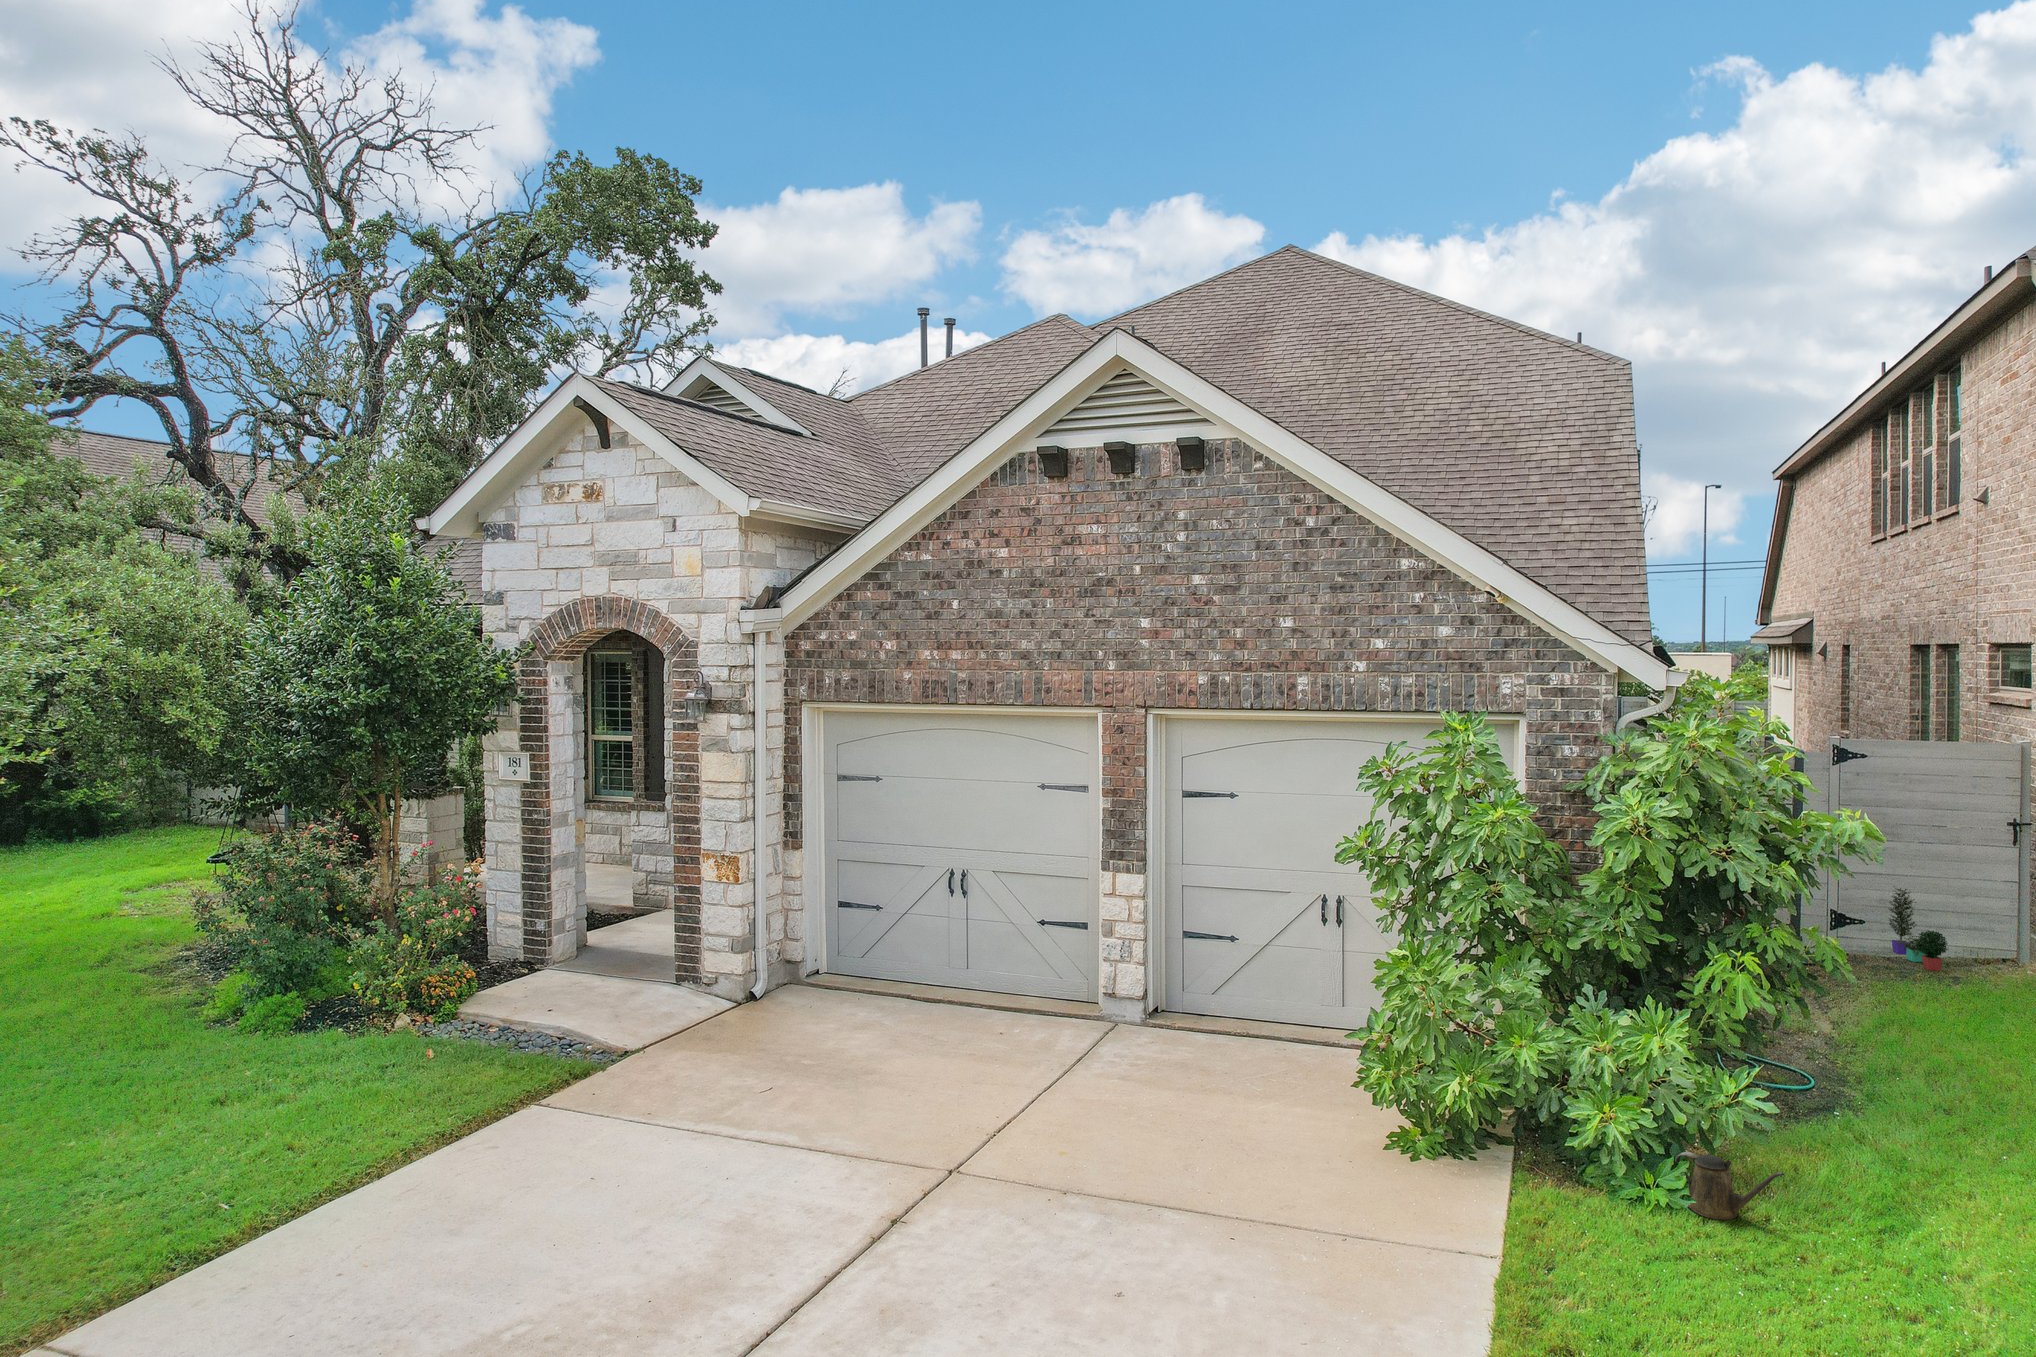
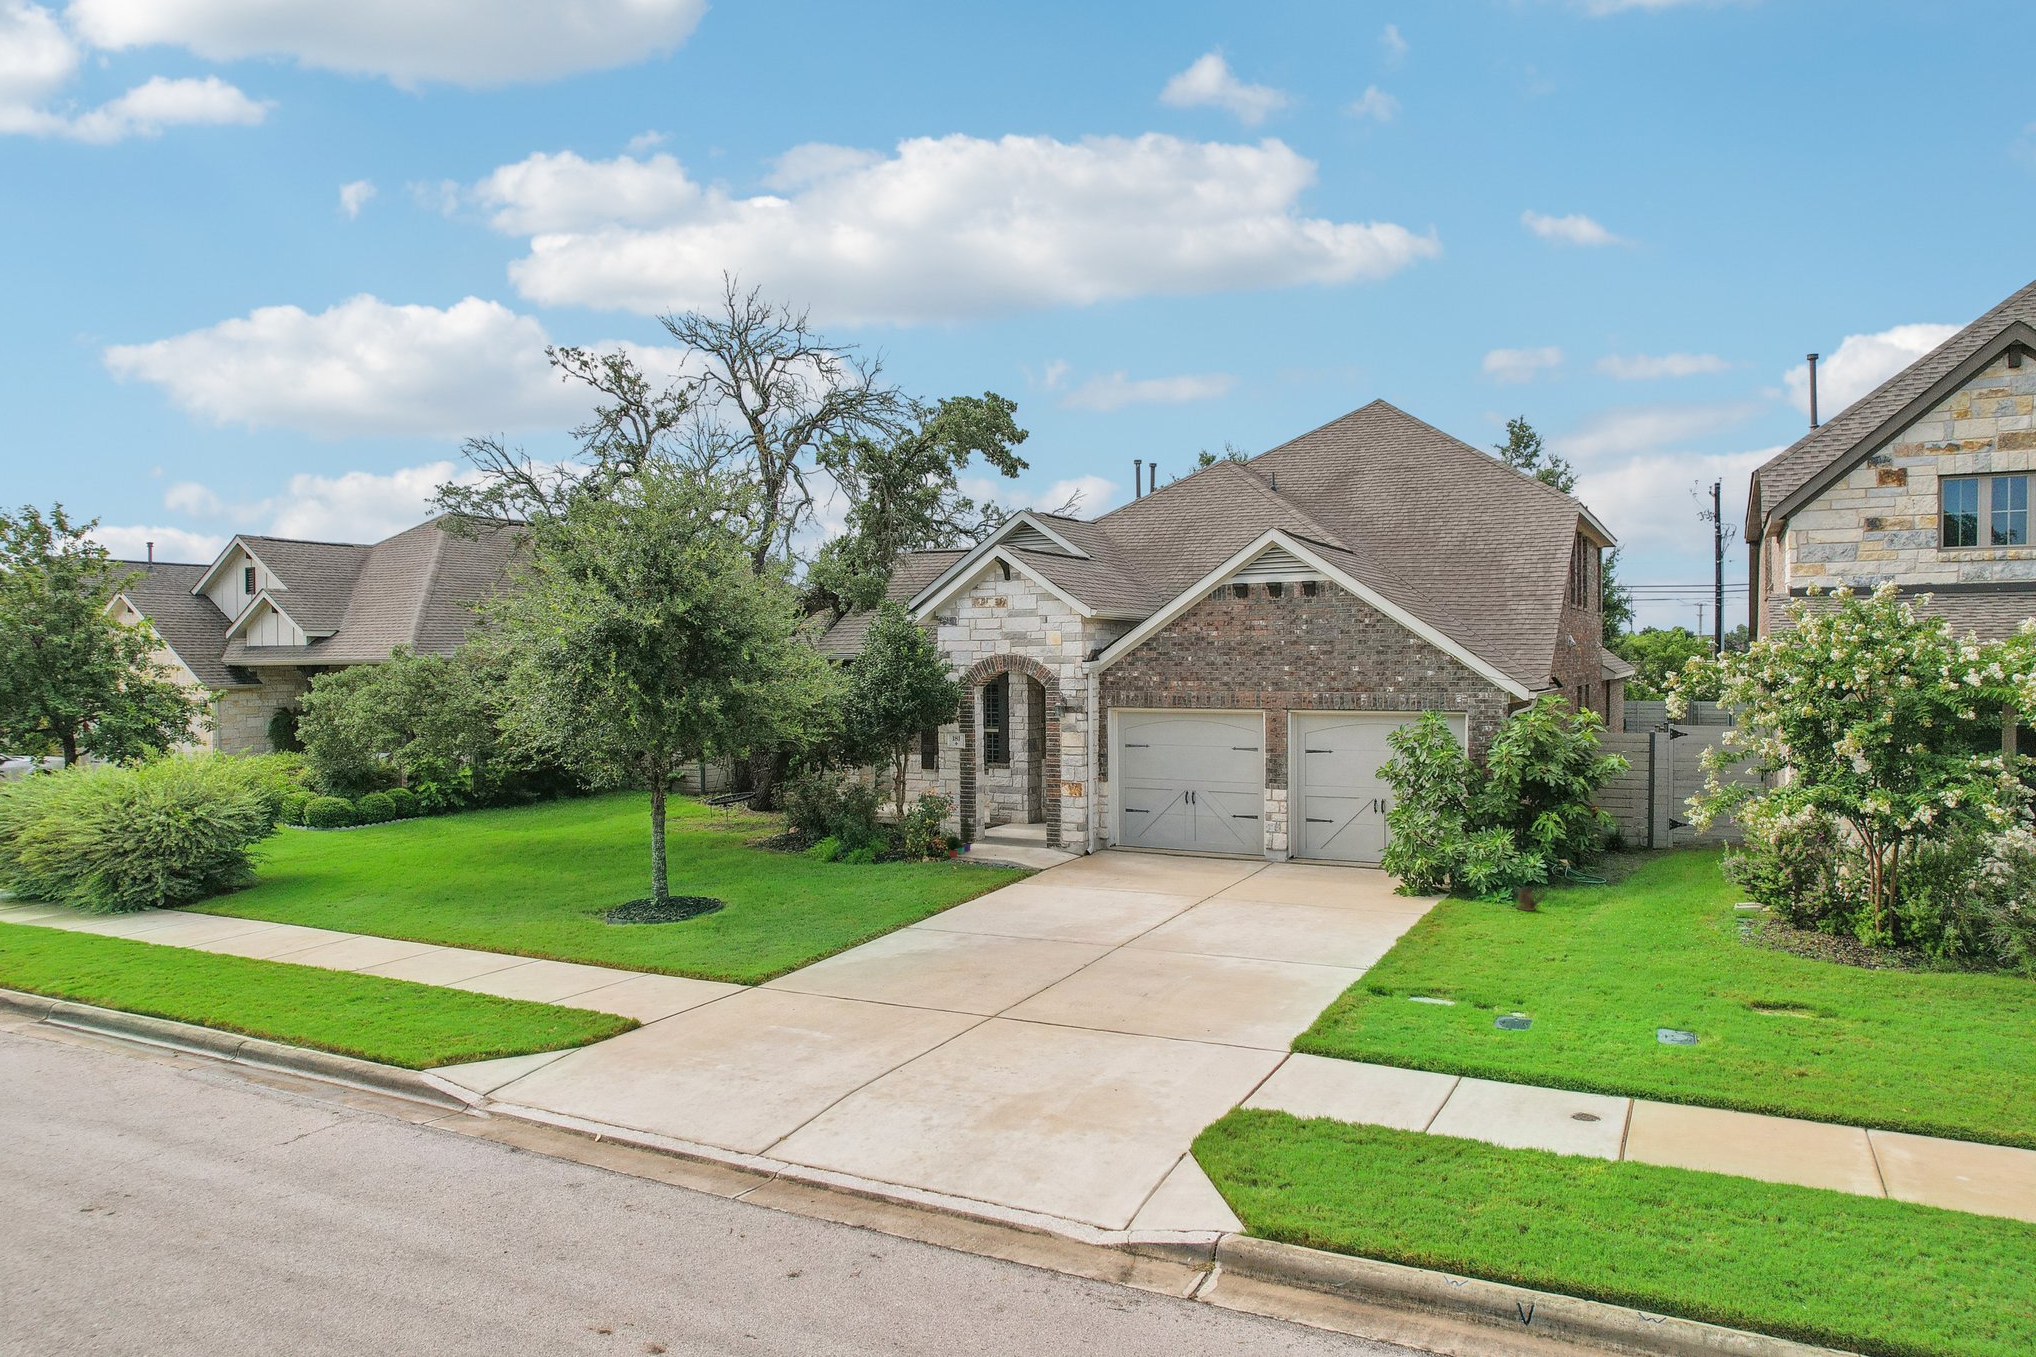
potted plant: present [1889,888,1948,971] -> present [946,816,972,857]

